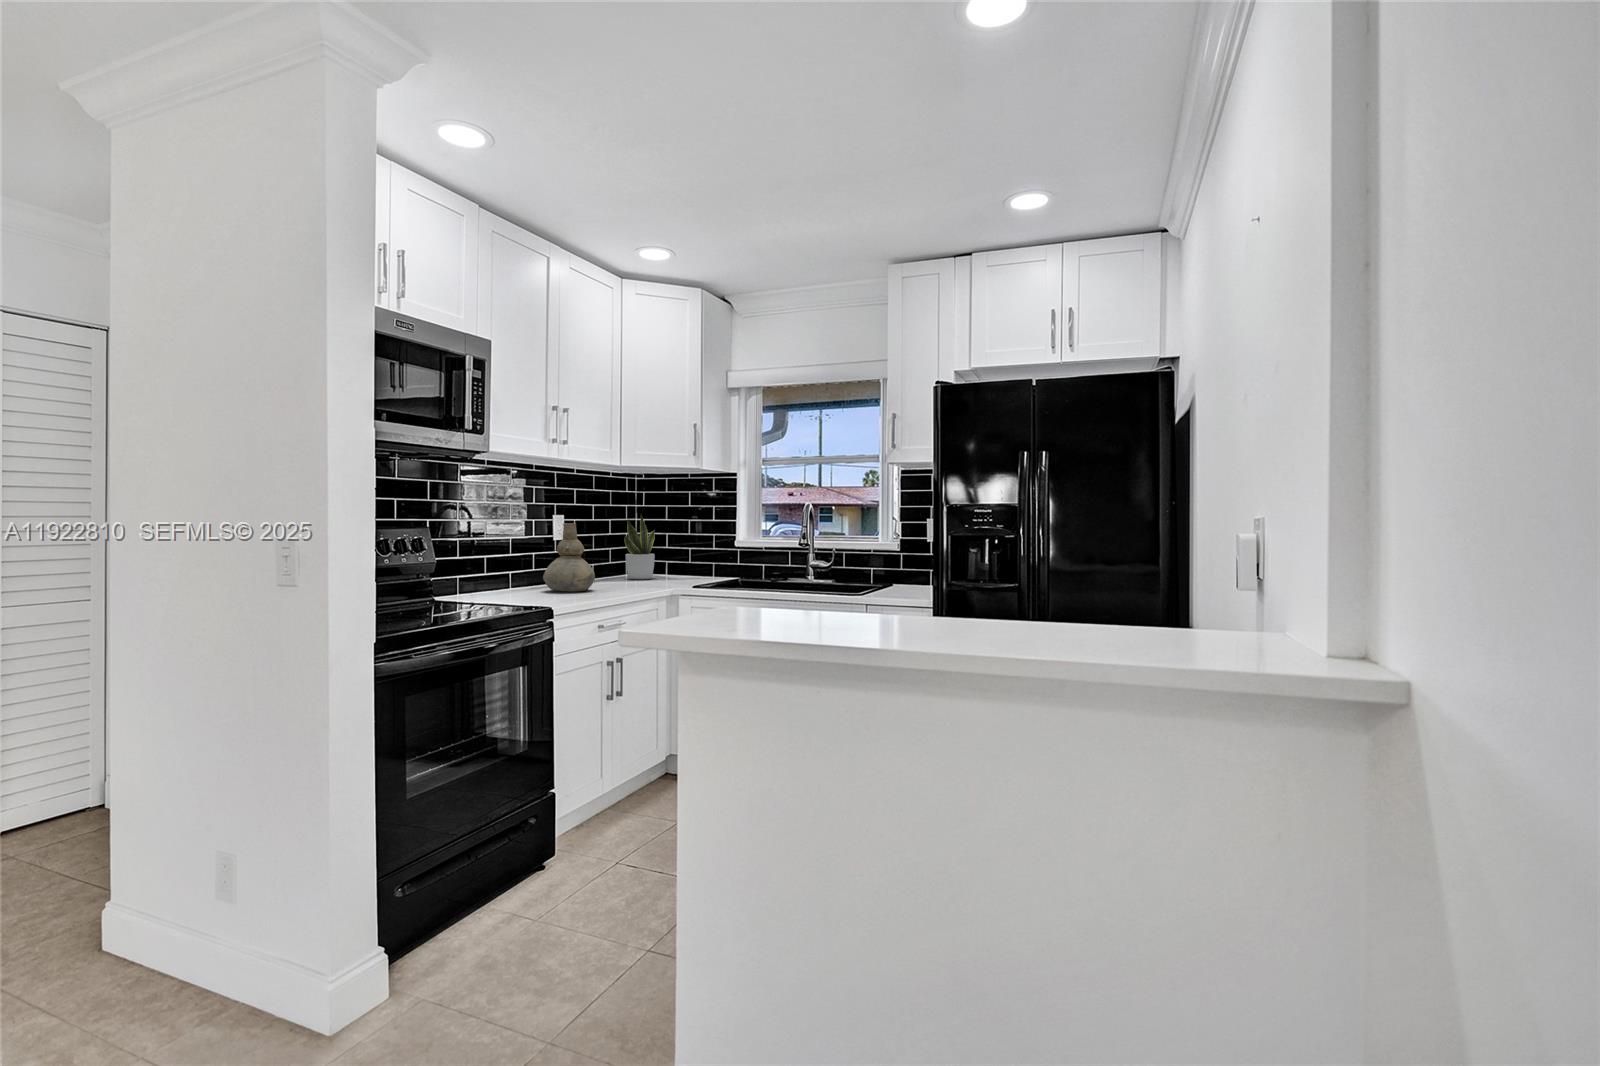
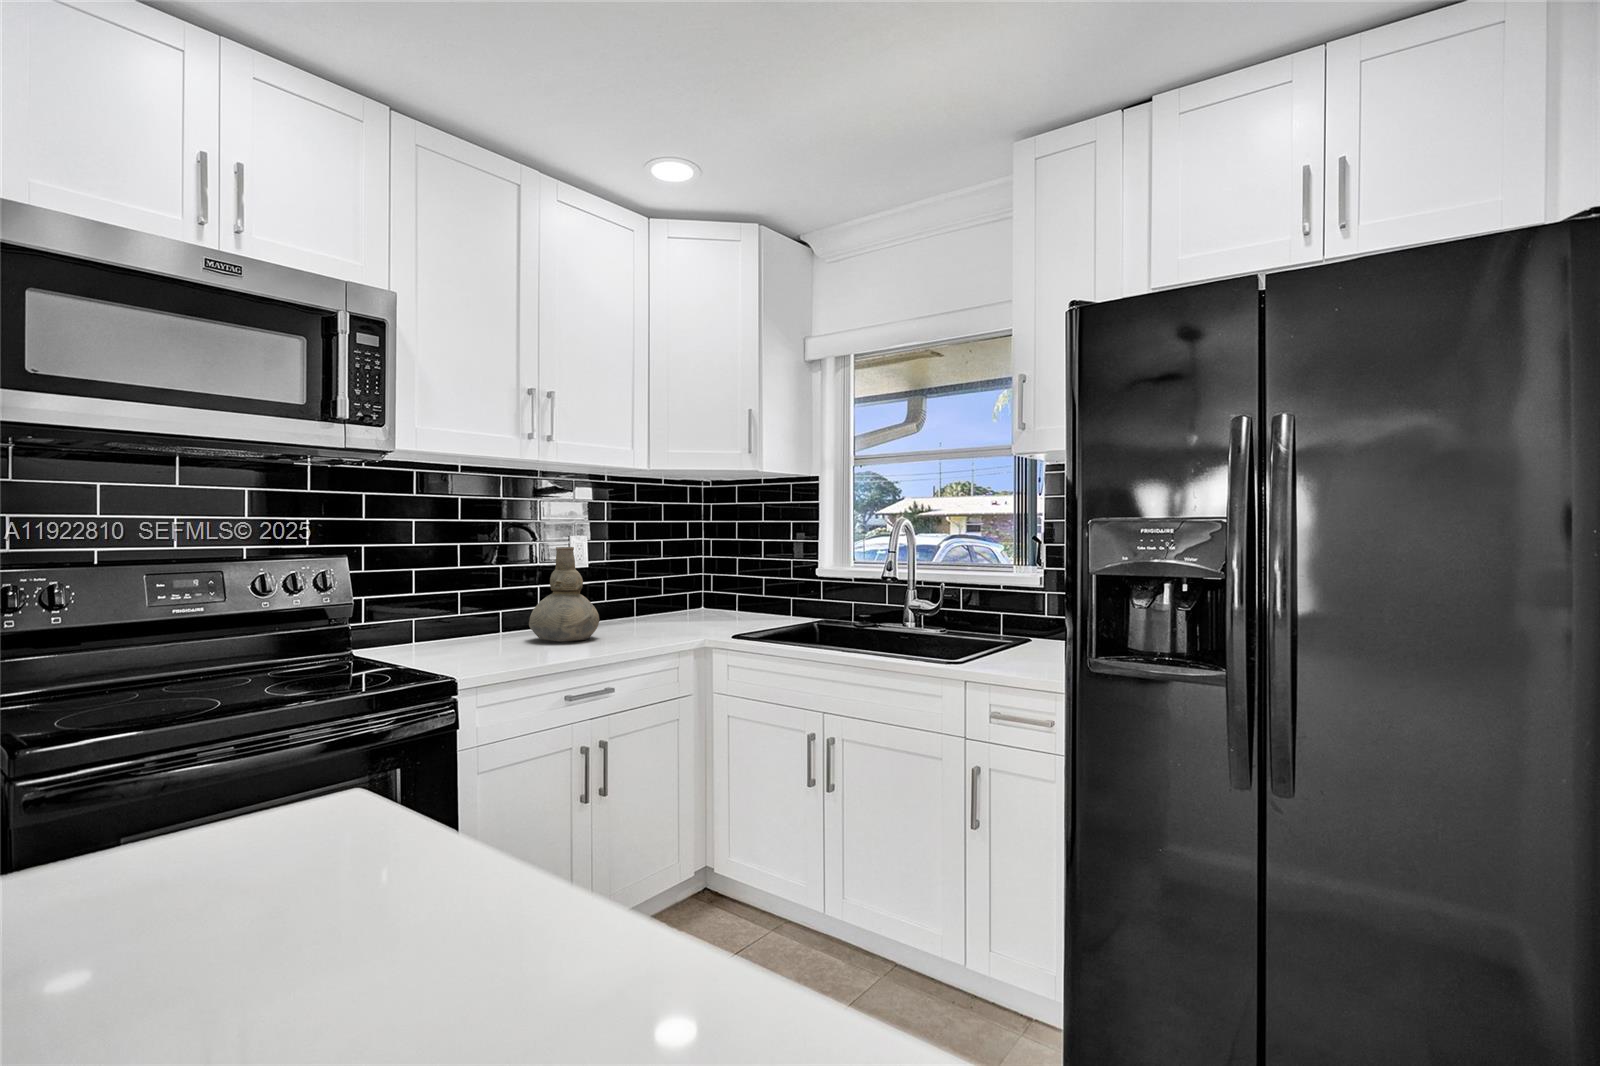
potted plant: present [624,515,655,579] -> none [669,530,718,619]

